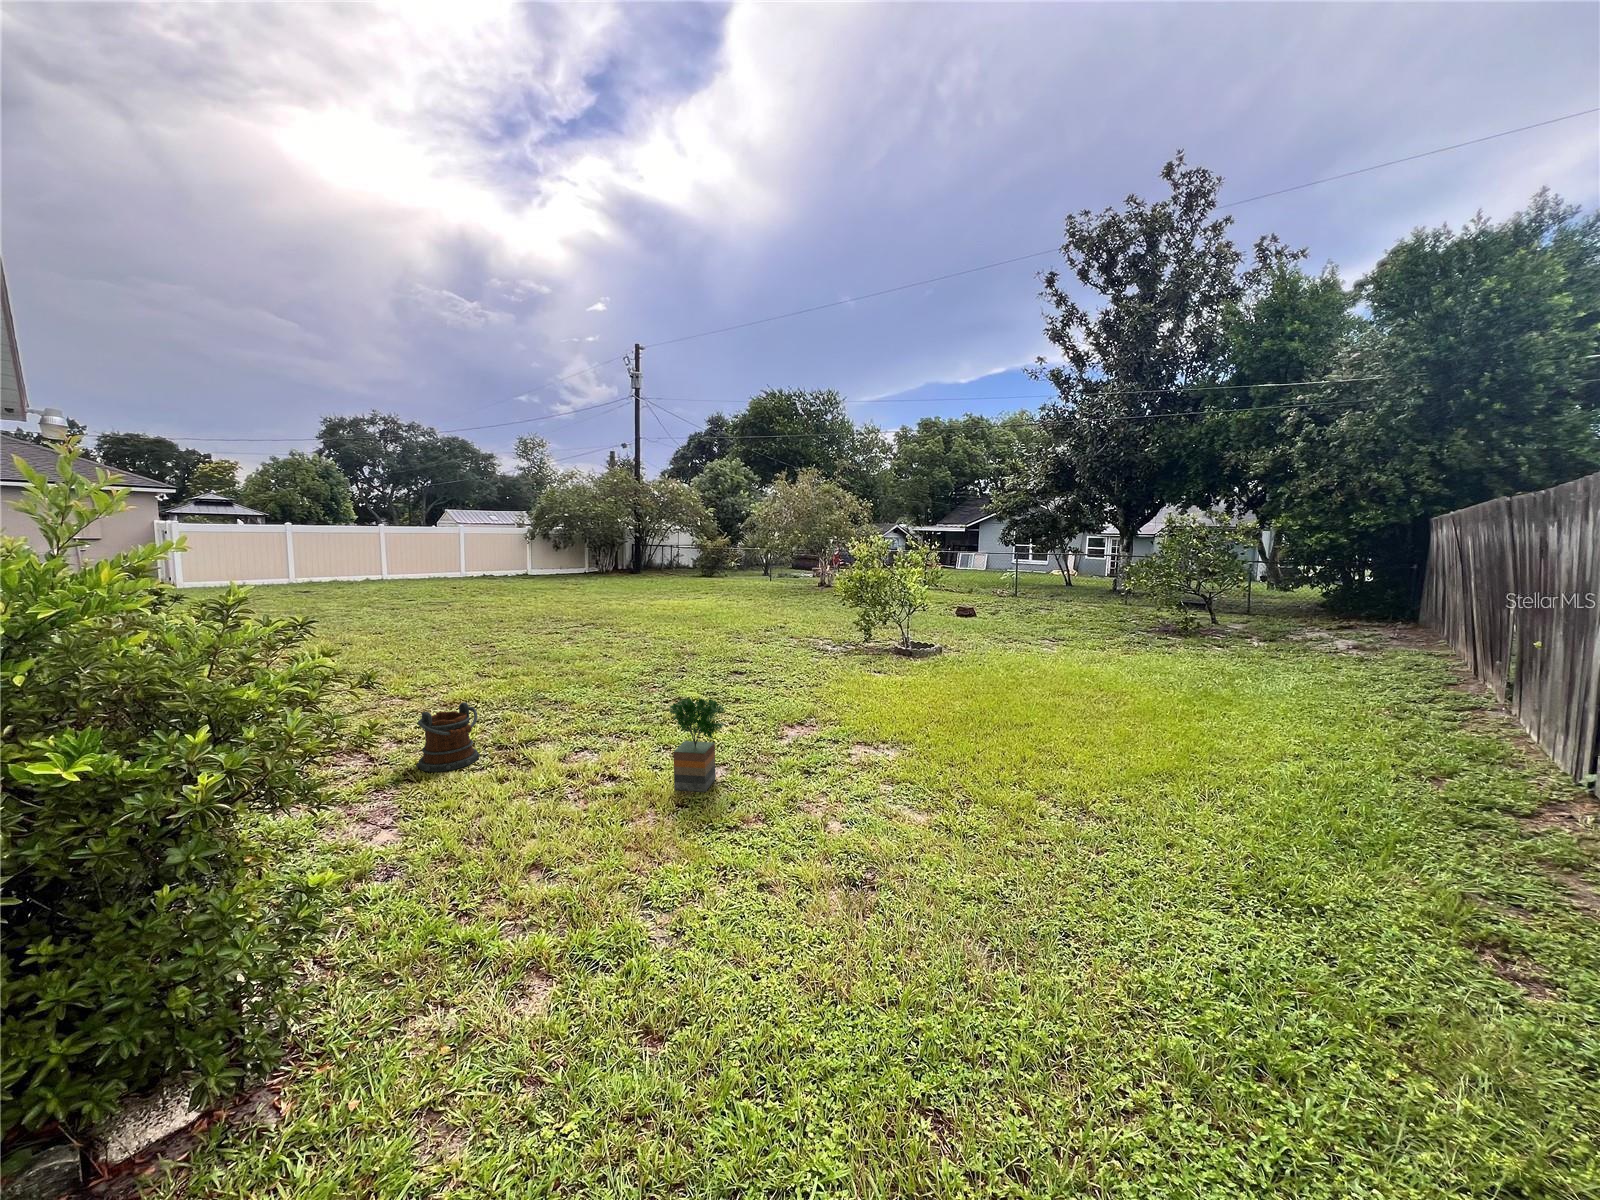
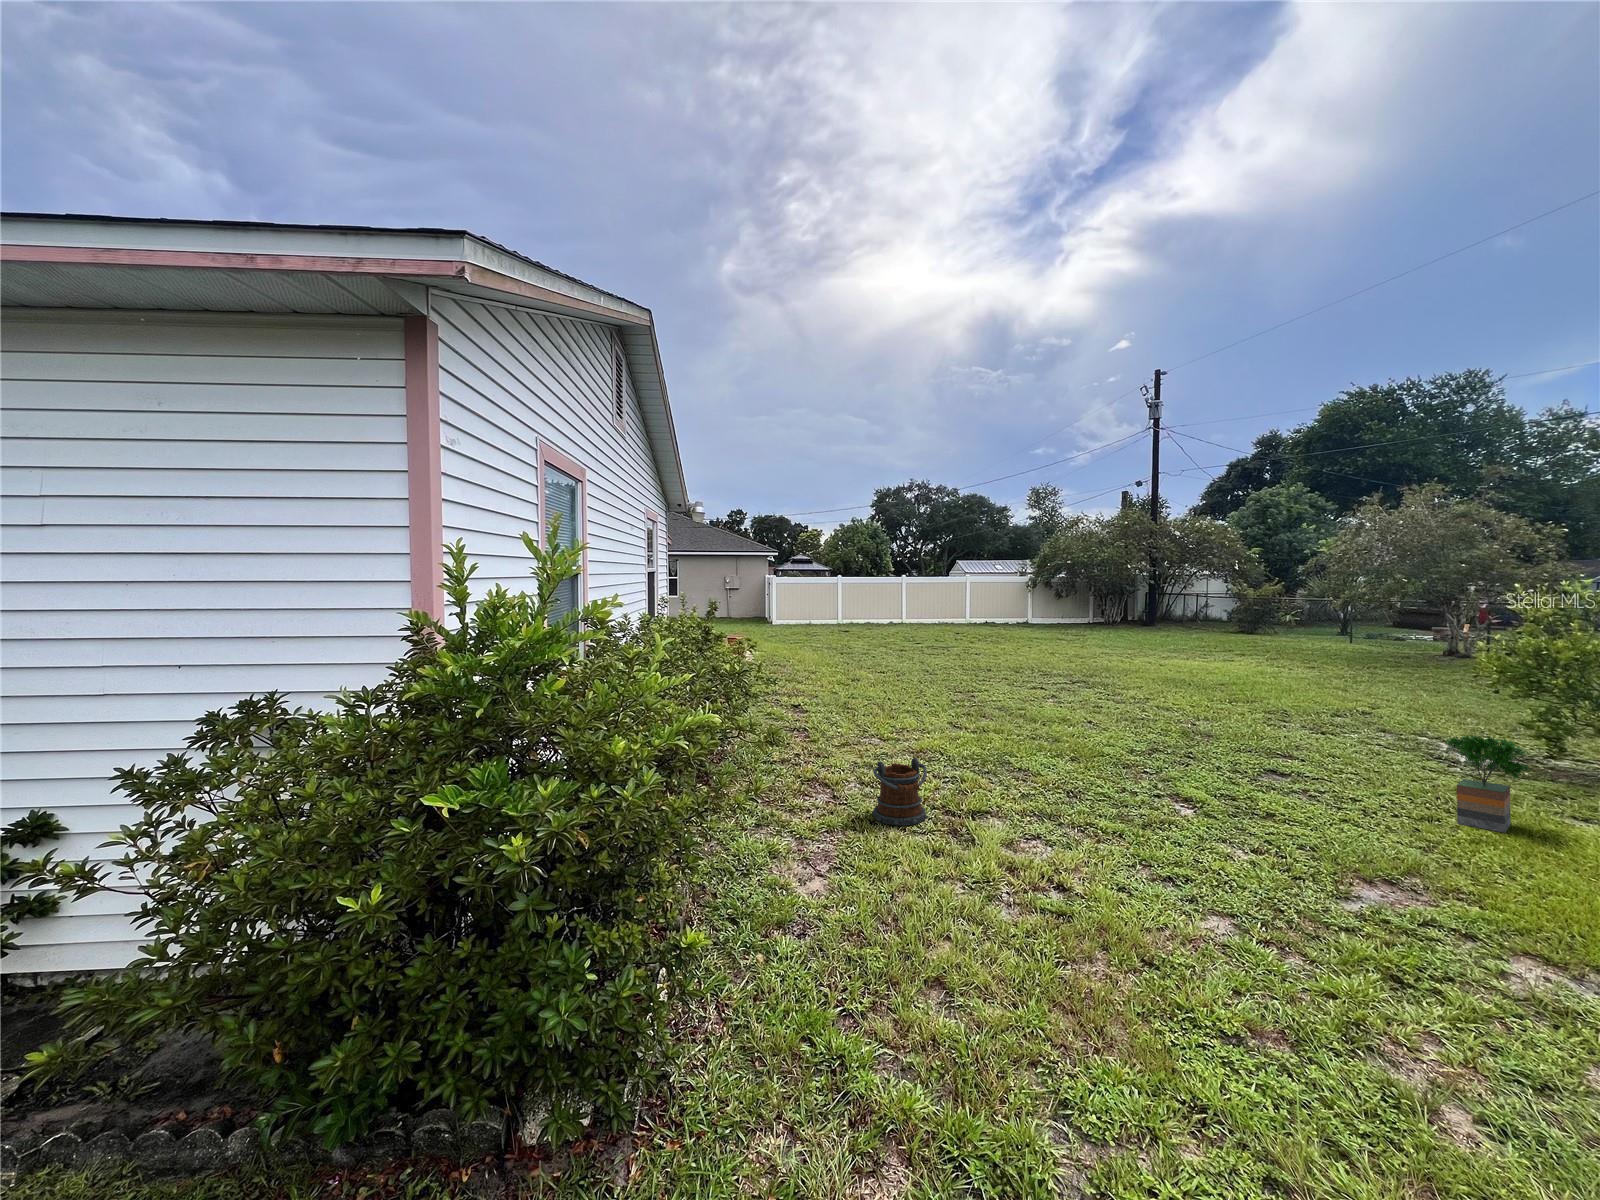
potted tree: present [670,698,724,792] -> present [1446,735,1529,833]

